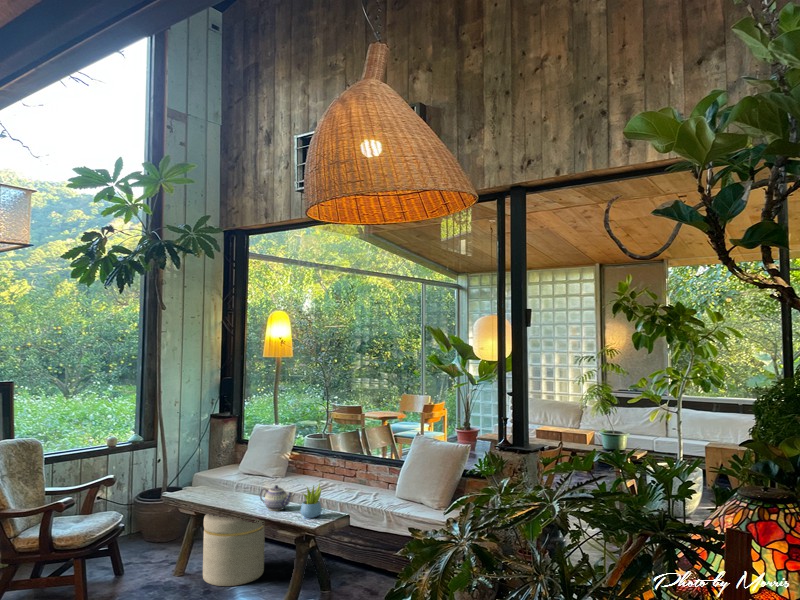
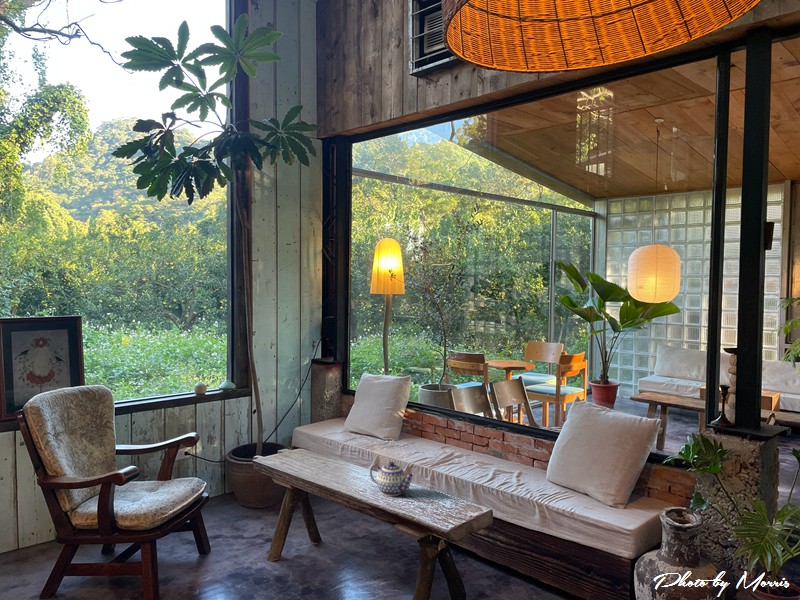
succulent plant: present [301,484,322,518] -> none [425,464,456,513]
ottoman: present [203,514,265,586] -> none [300,480,377,584]

